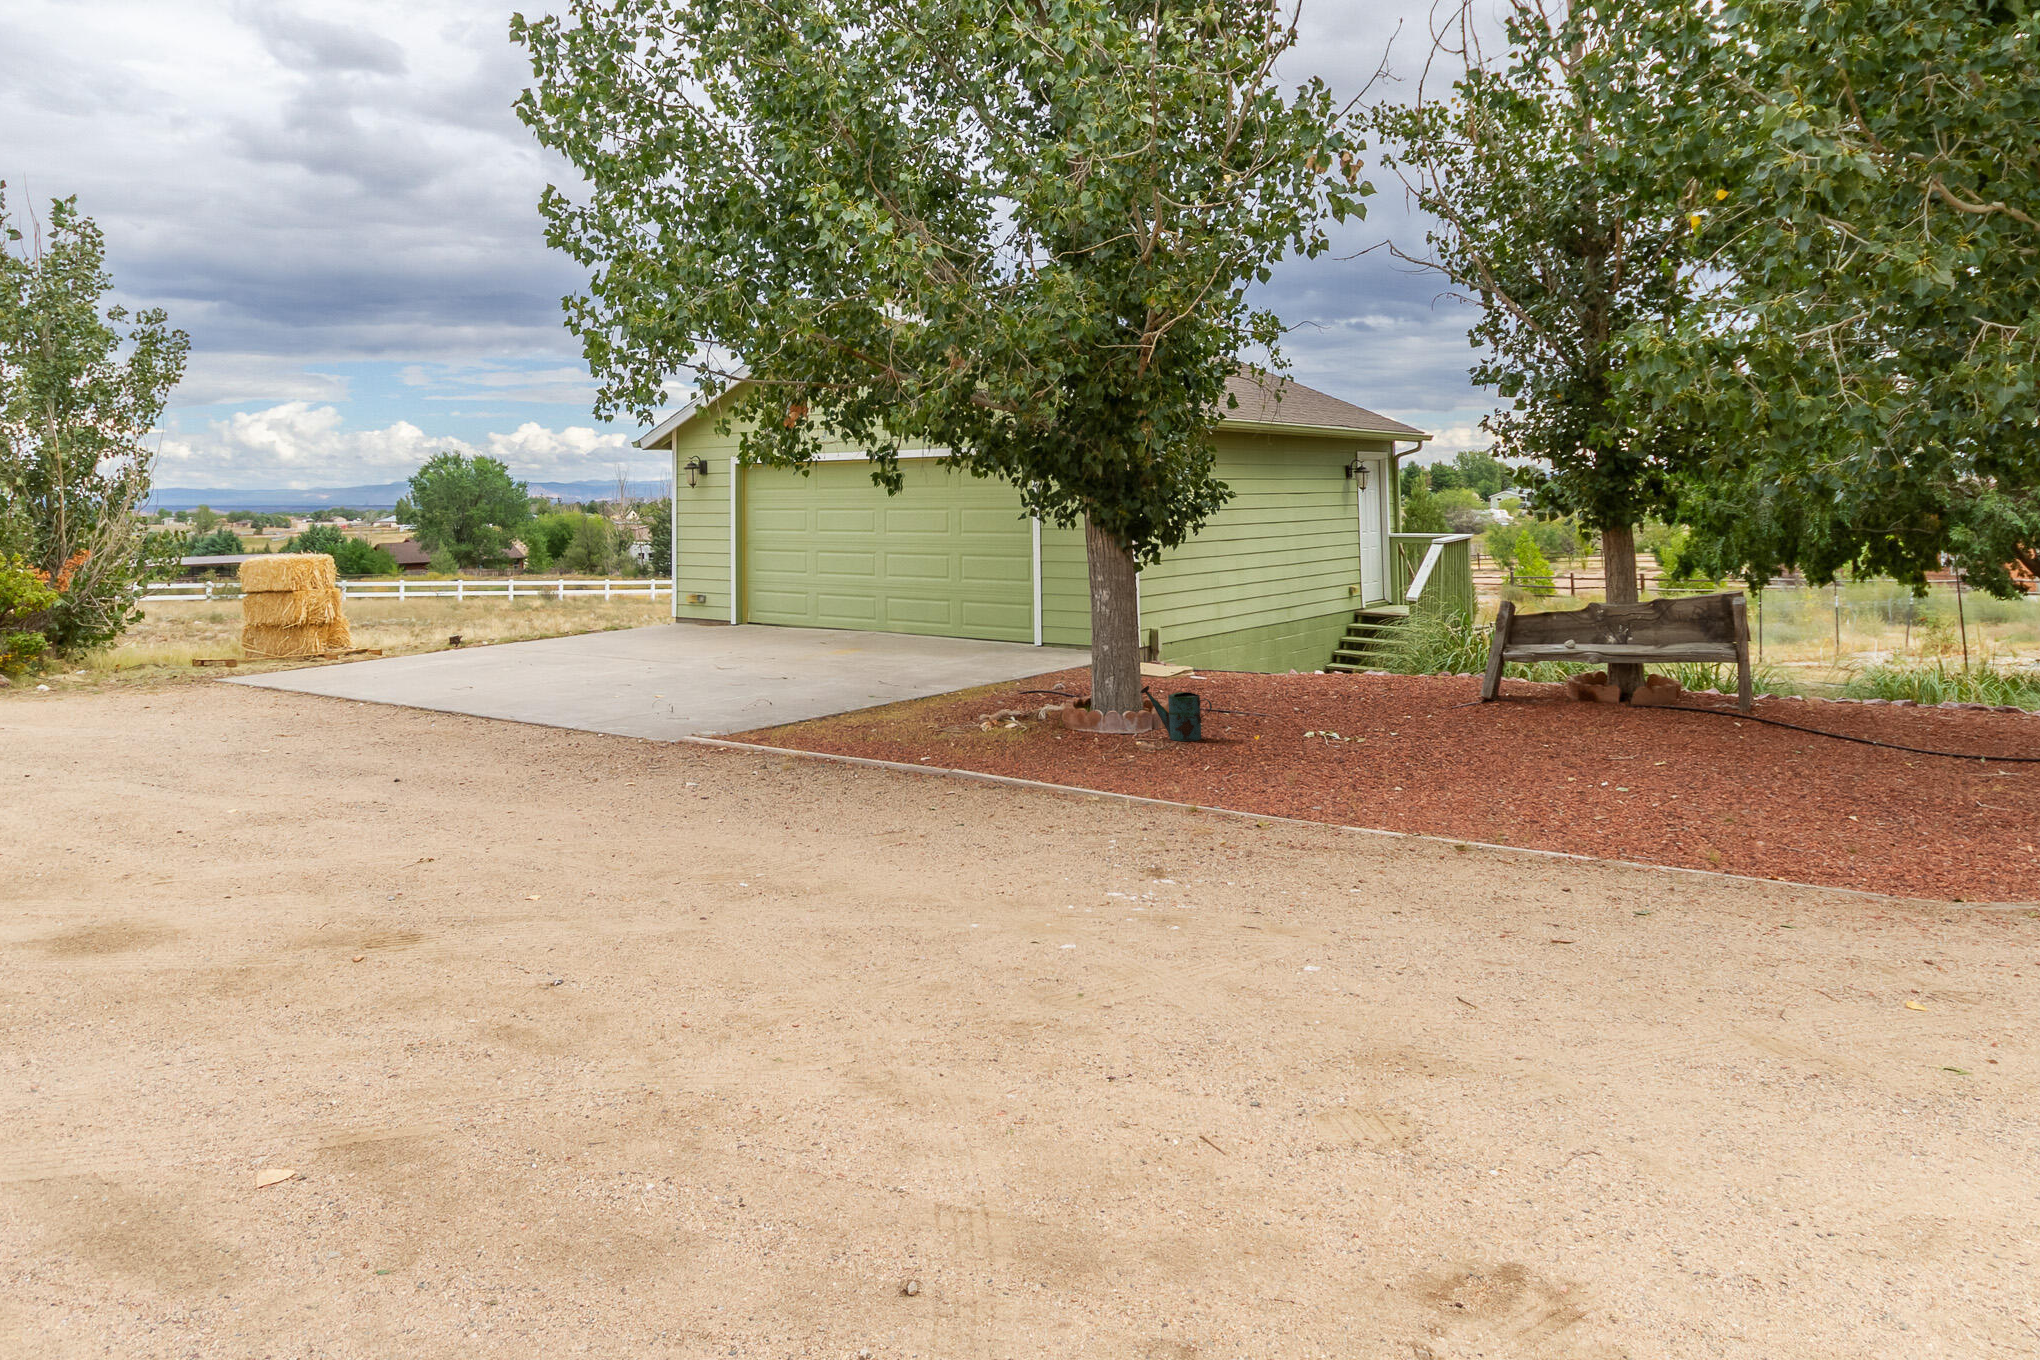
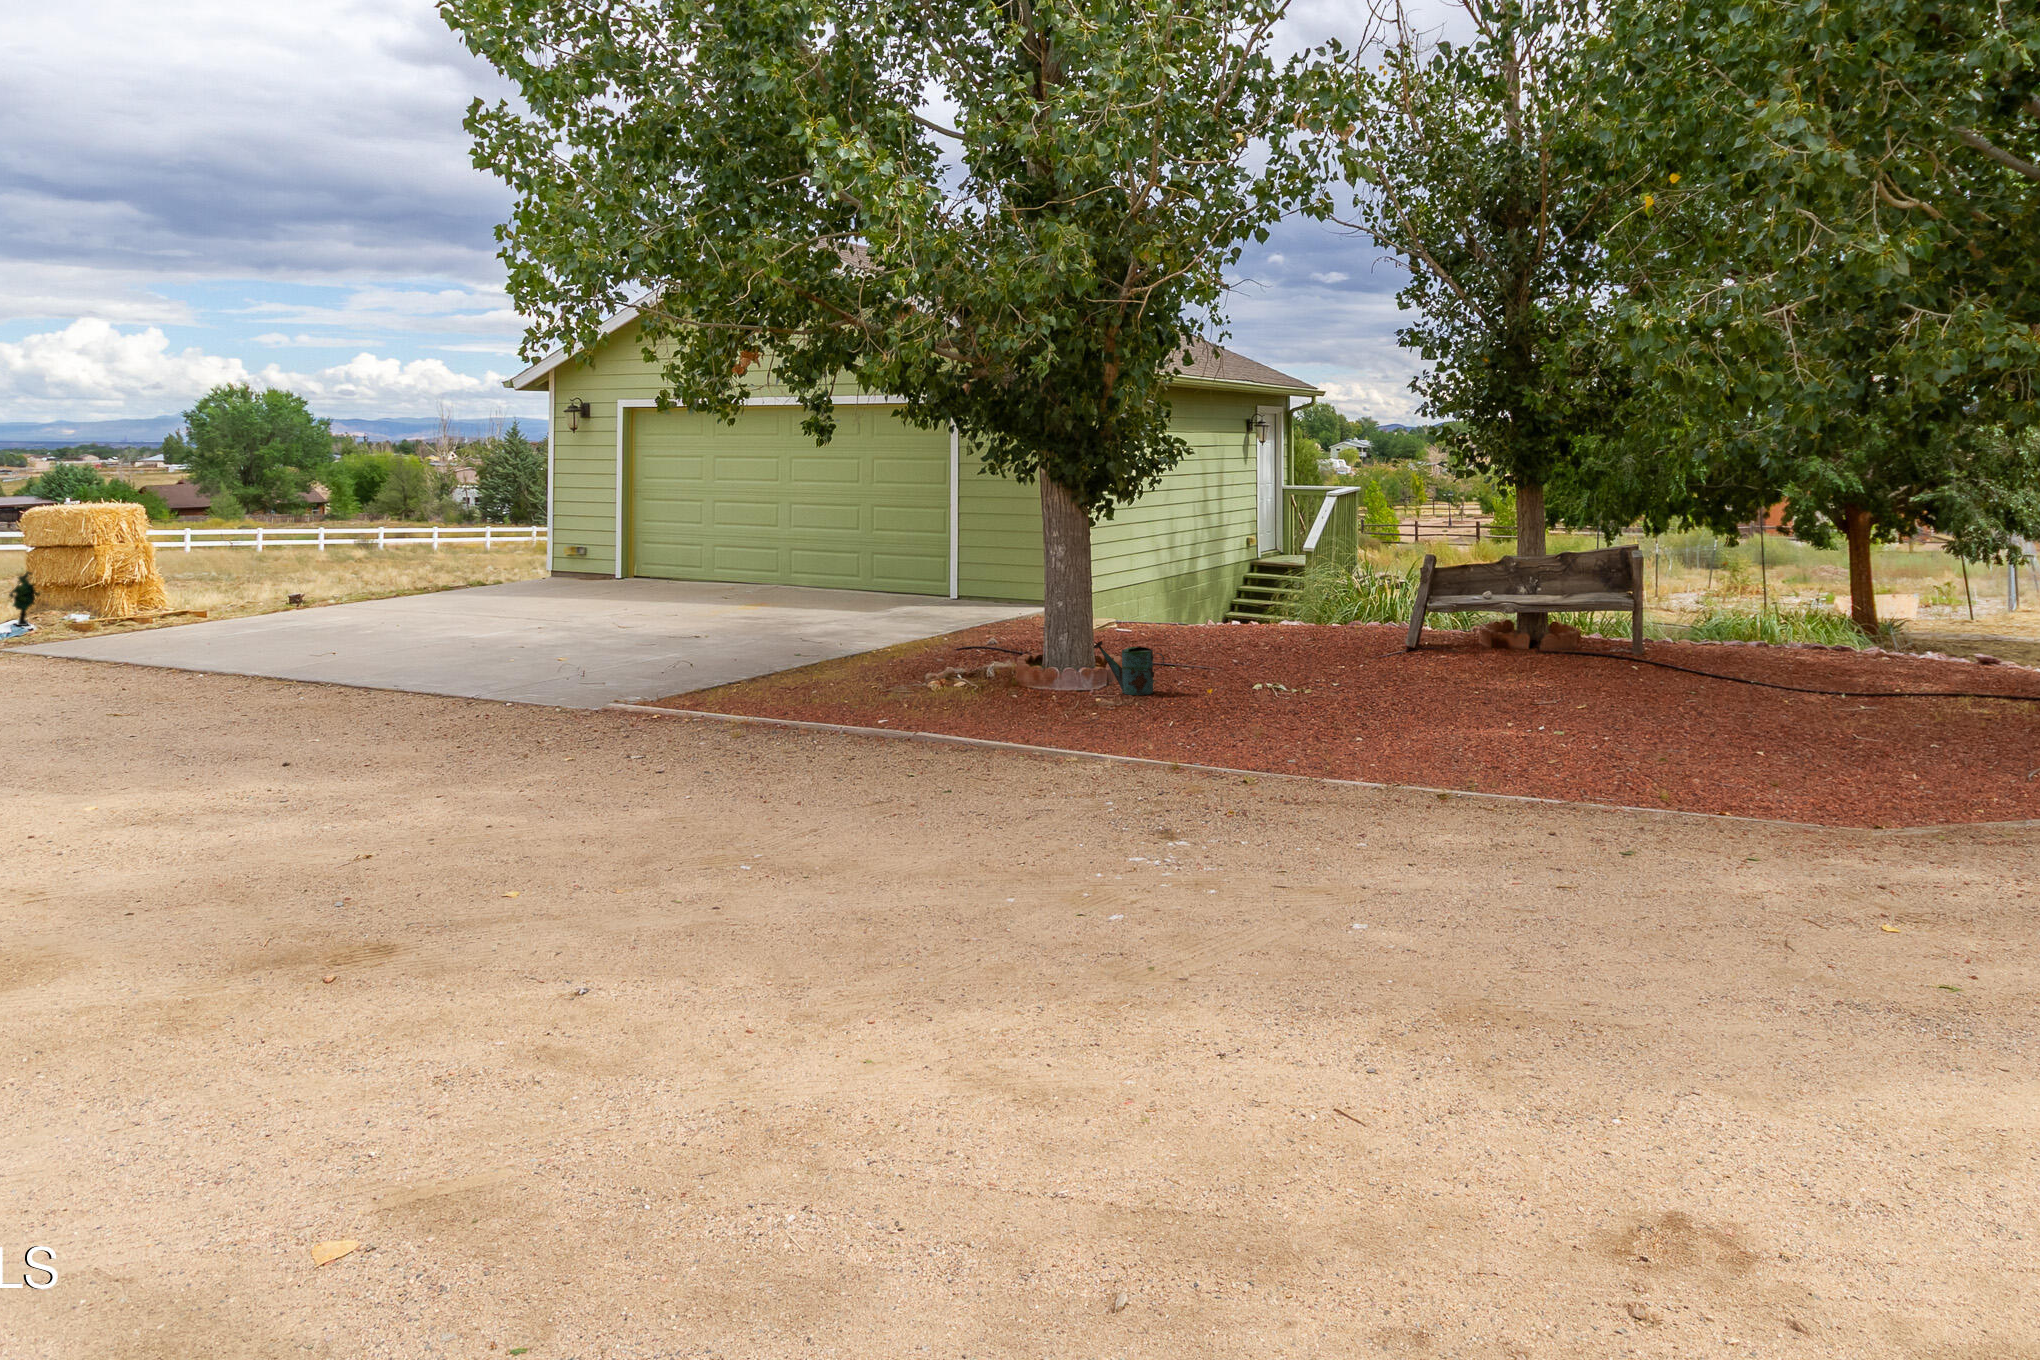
decorative plant: none [233,615,259,663] -> present [9,571,40,626]

